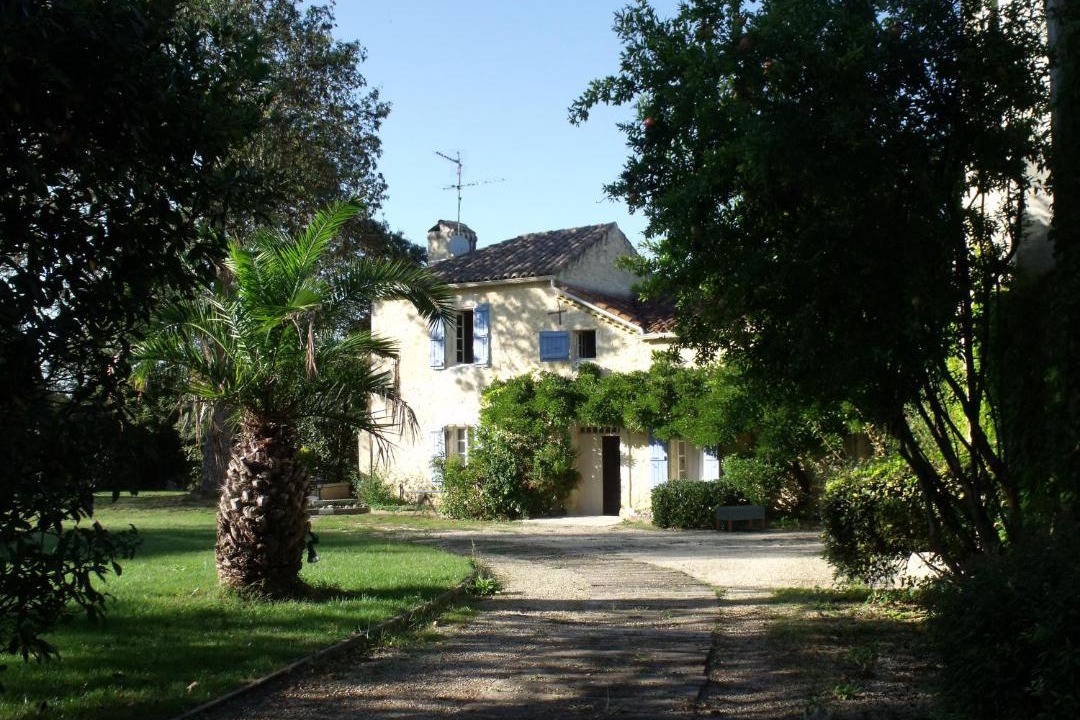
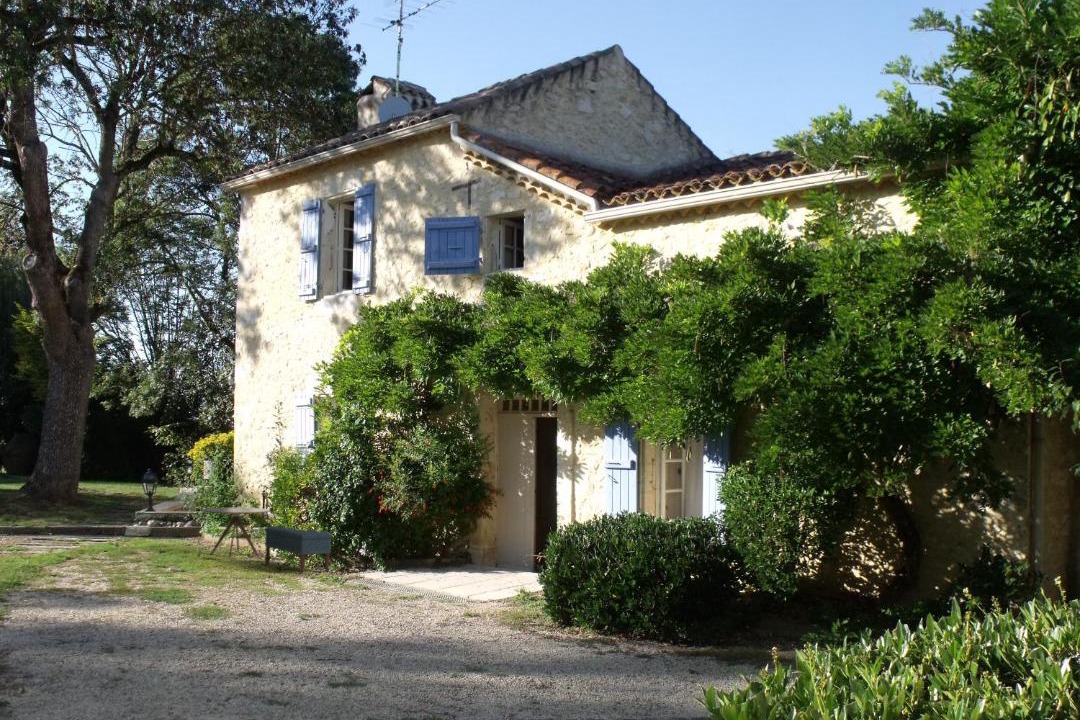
bench: present [716,505,765,532] -> present [265,526,331,574]

